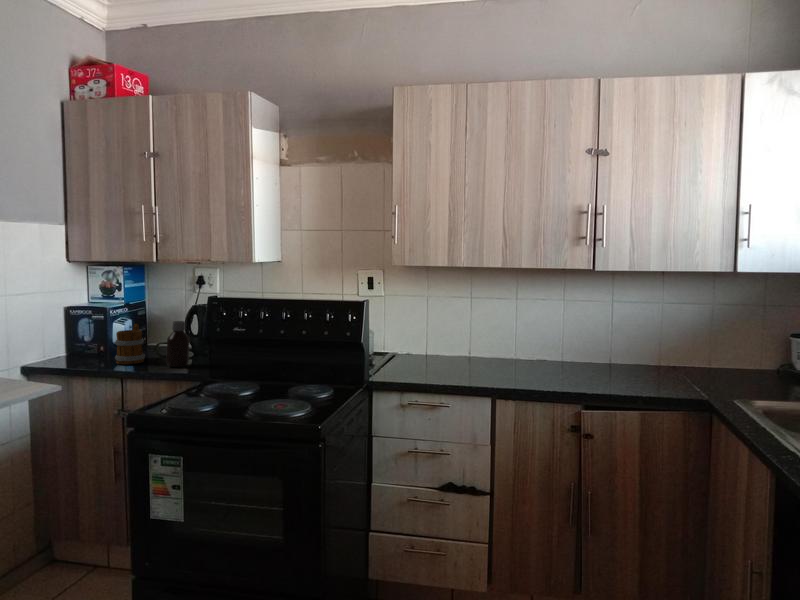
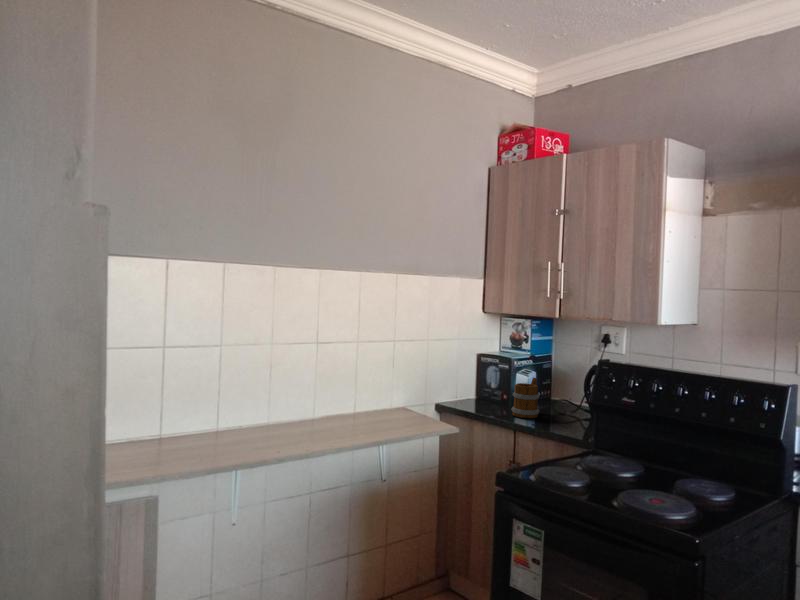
bottle: present [166,321,190,367] -> none [556,381,581,430]

